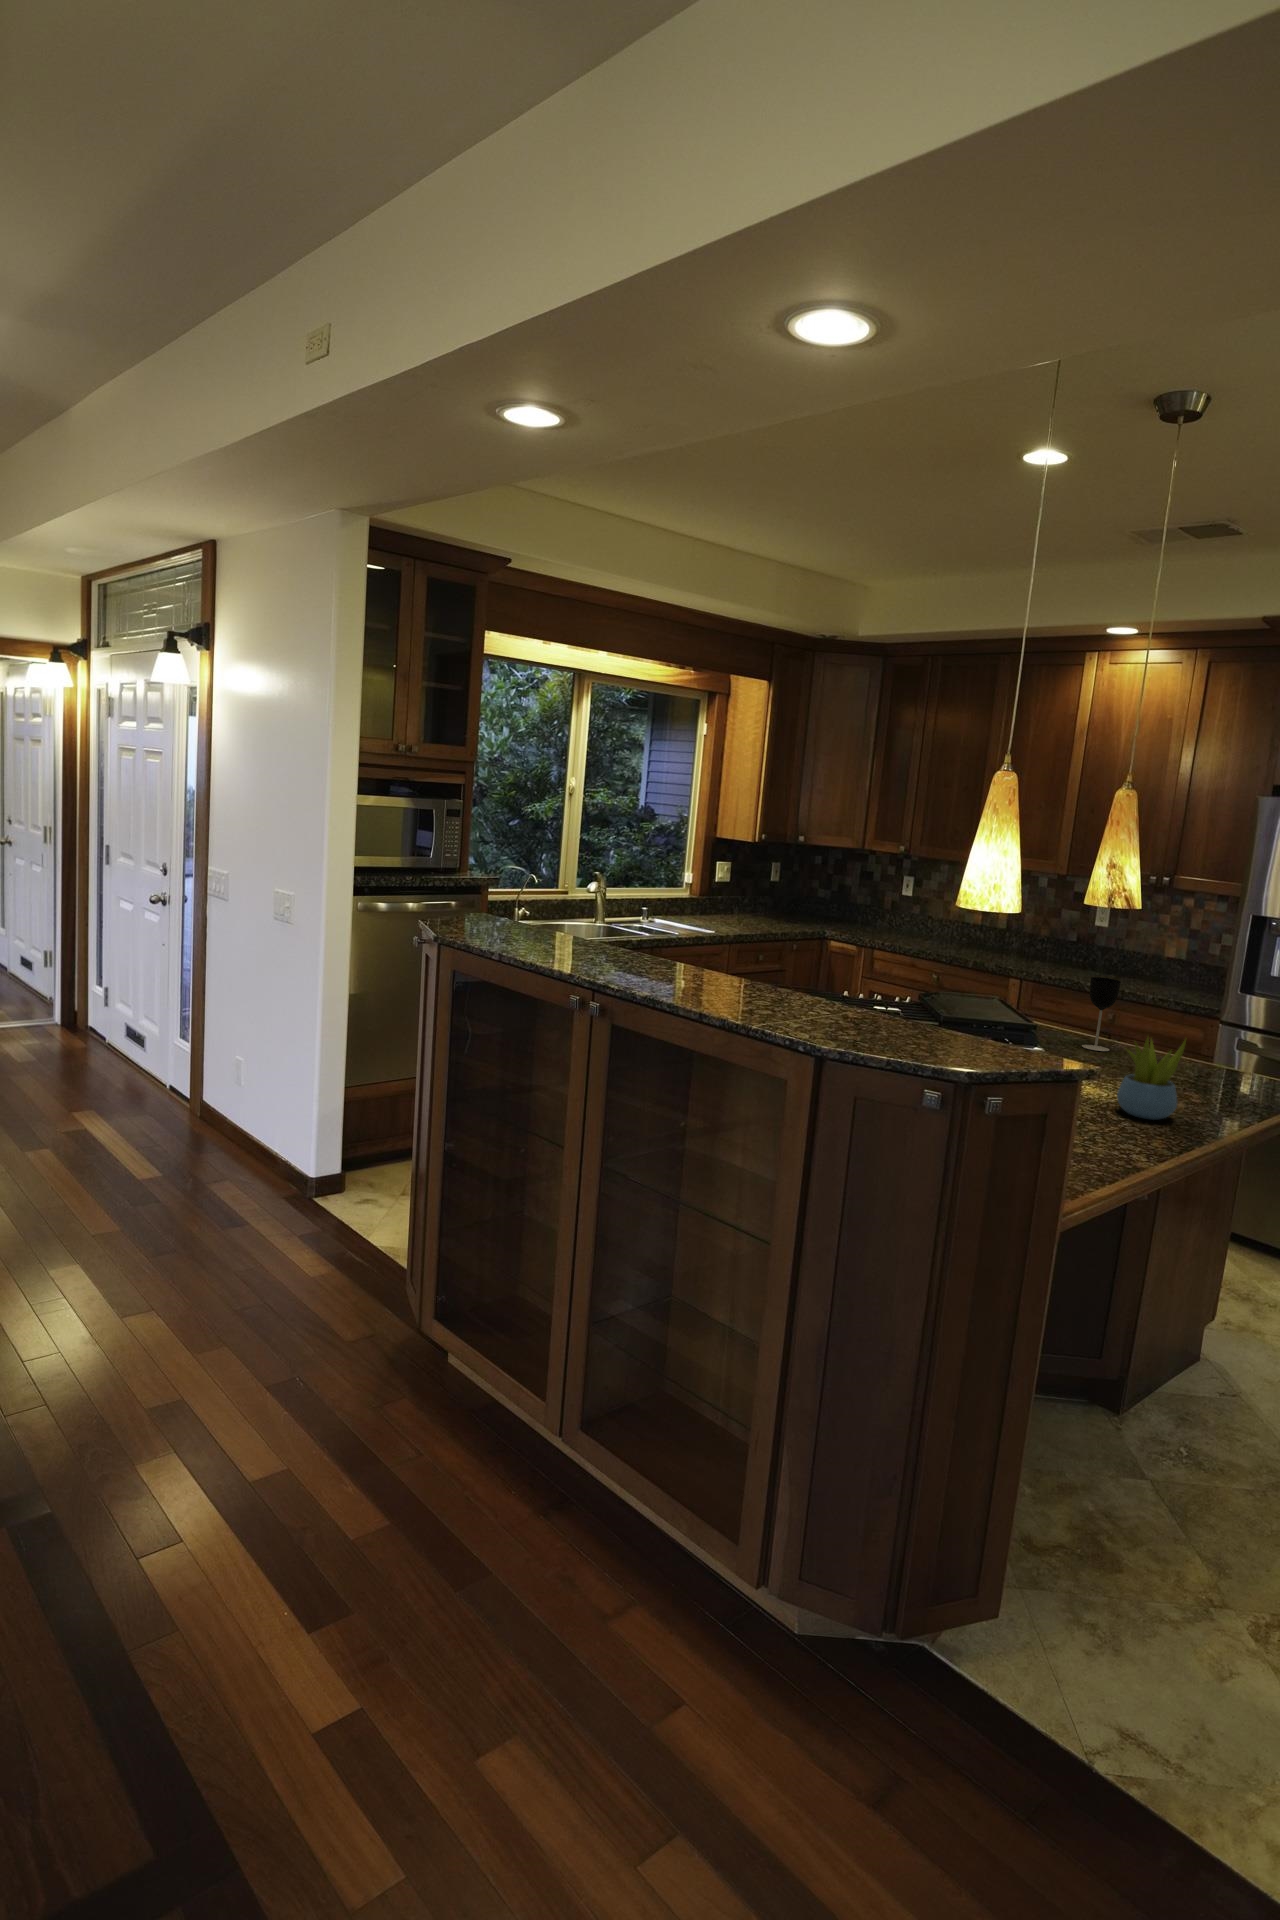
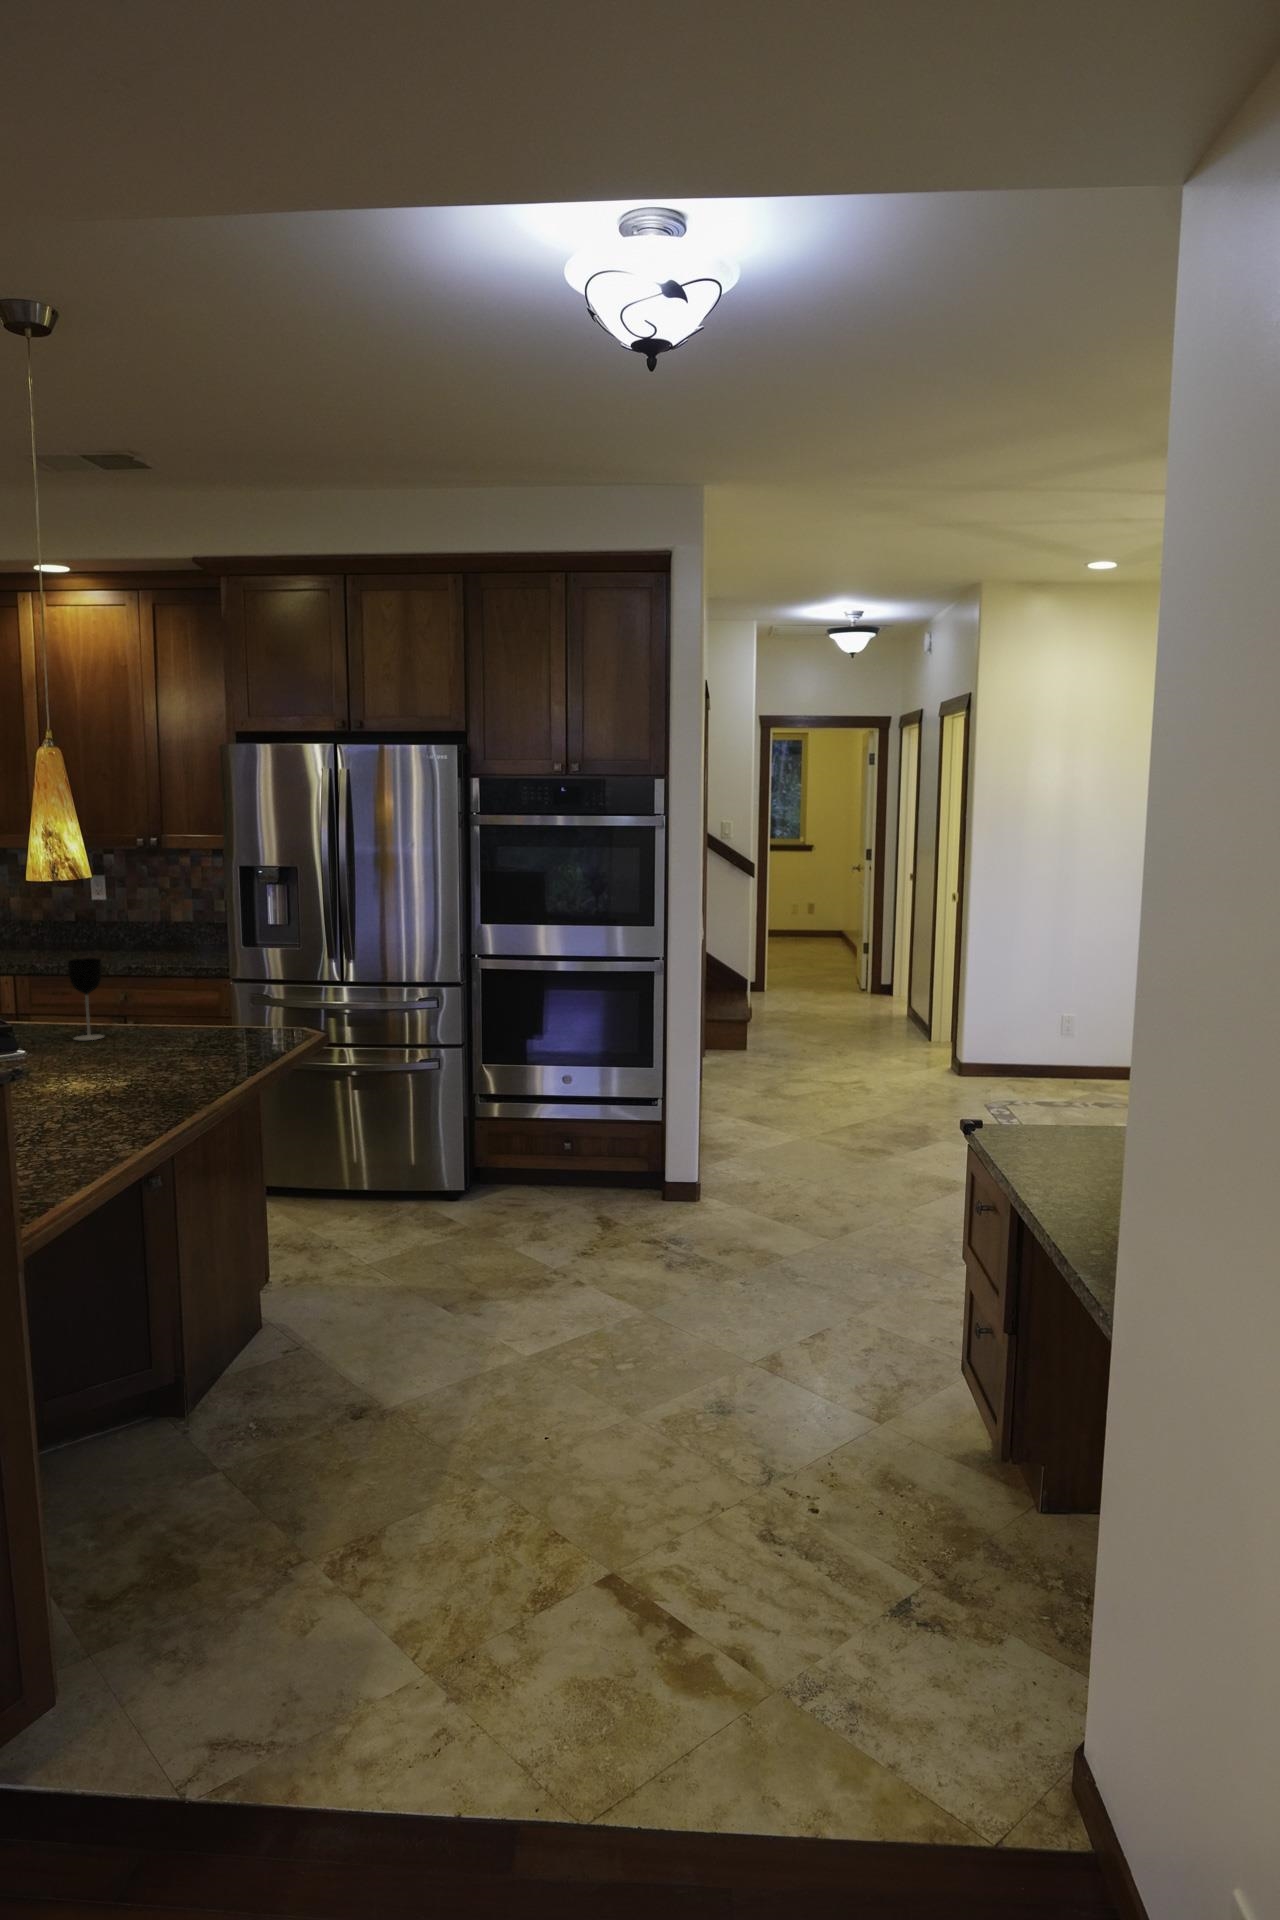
succulent plant: present [1117,1037,1186,1120] -> none [100,1006,168,1103]

